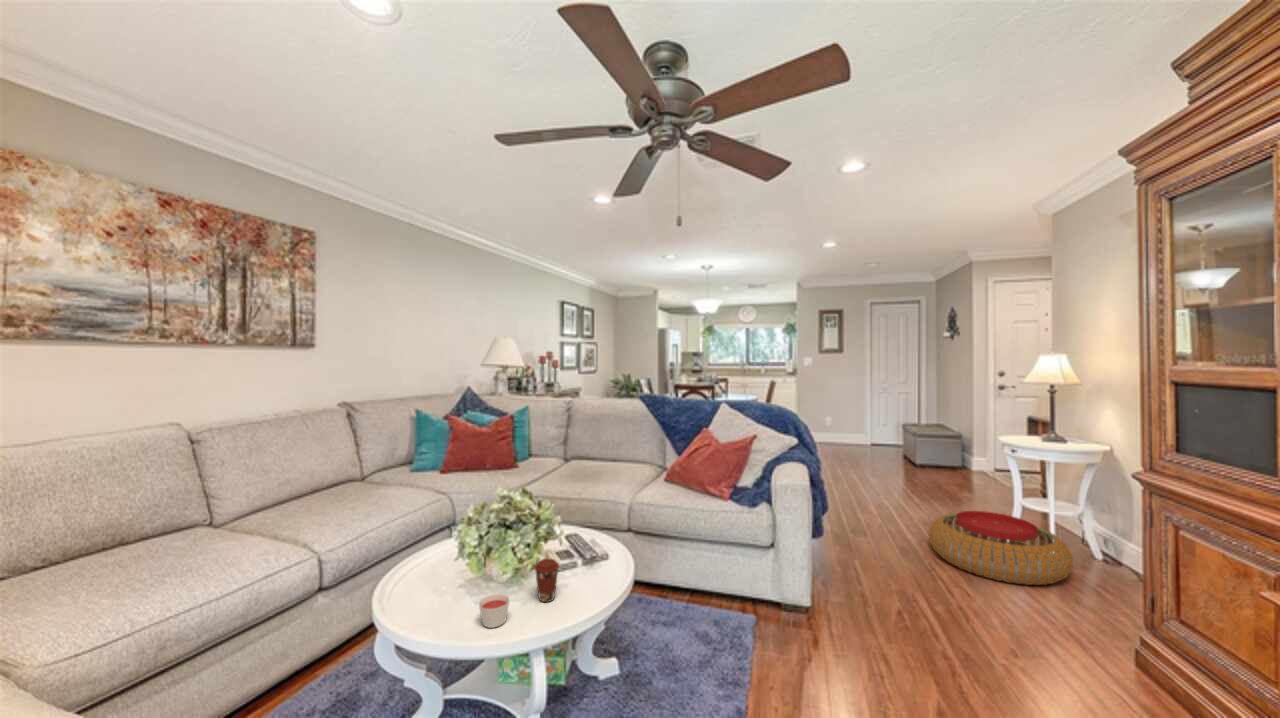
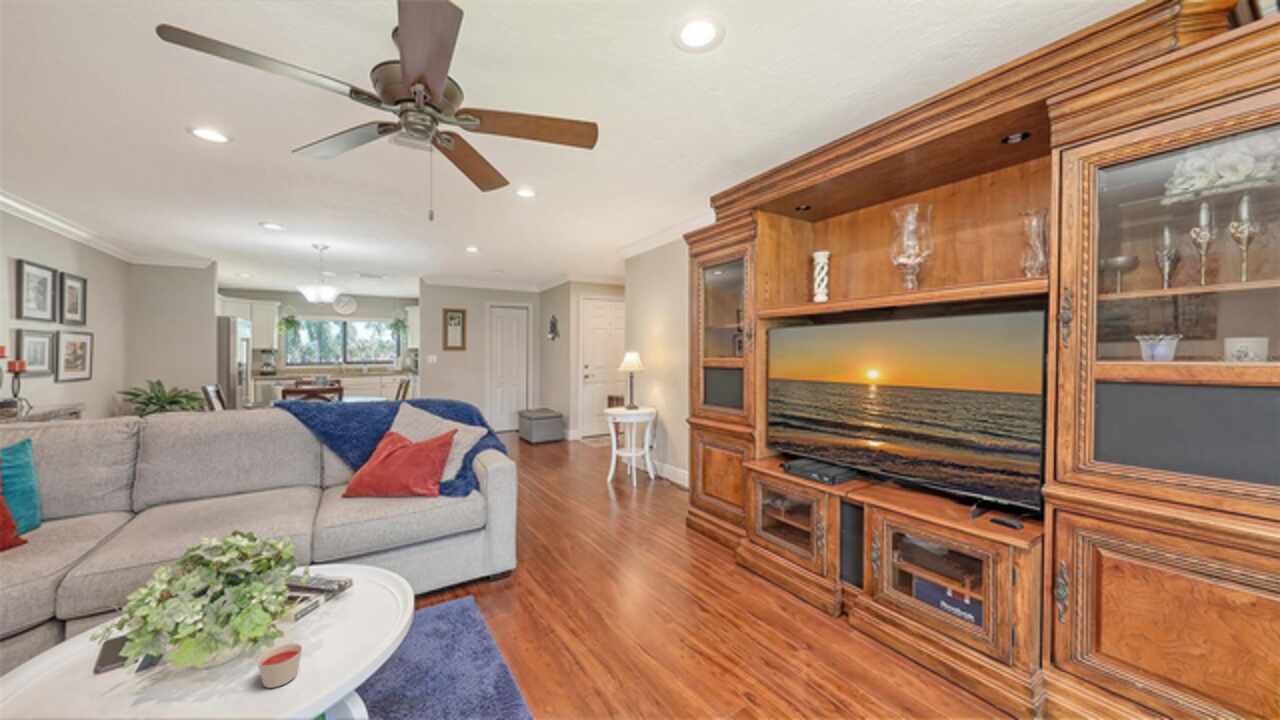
pouf: present [929,511,1073,585] -> none [570,464,650,509]
coffee cup: present [534,559,559,602] -> none [307,588,341,639]

